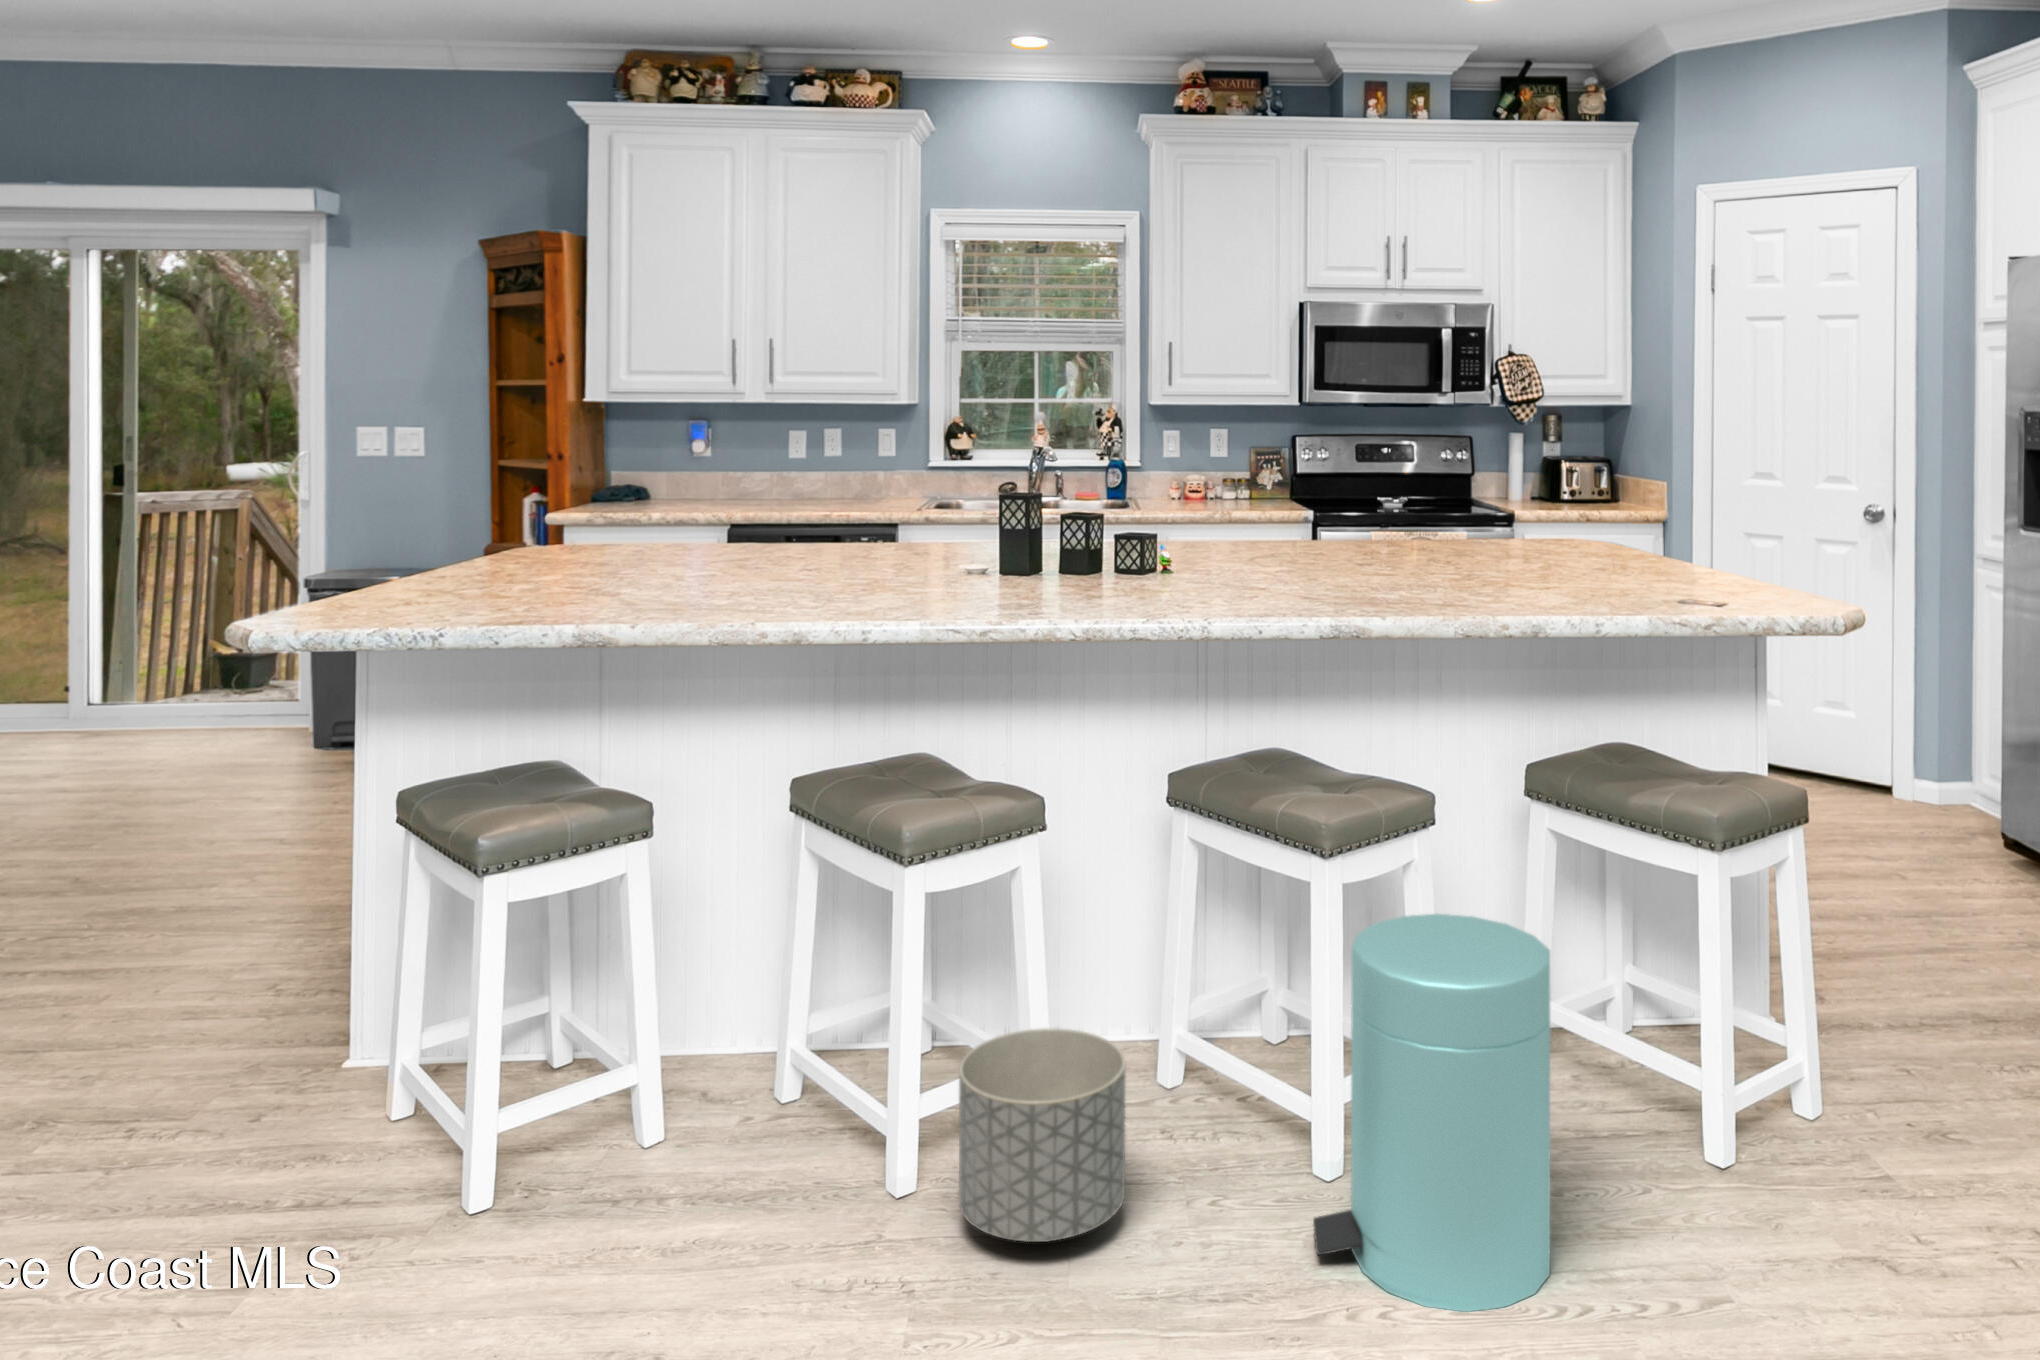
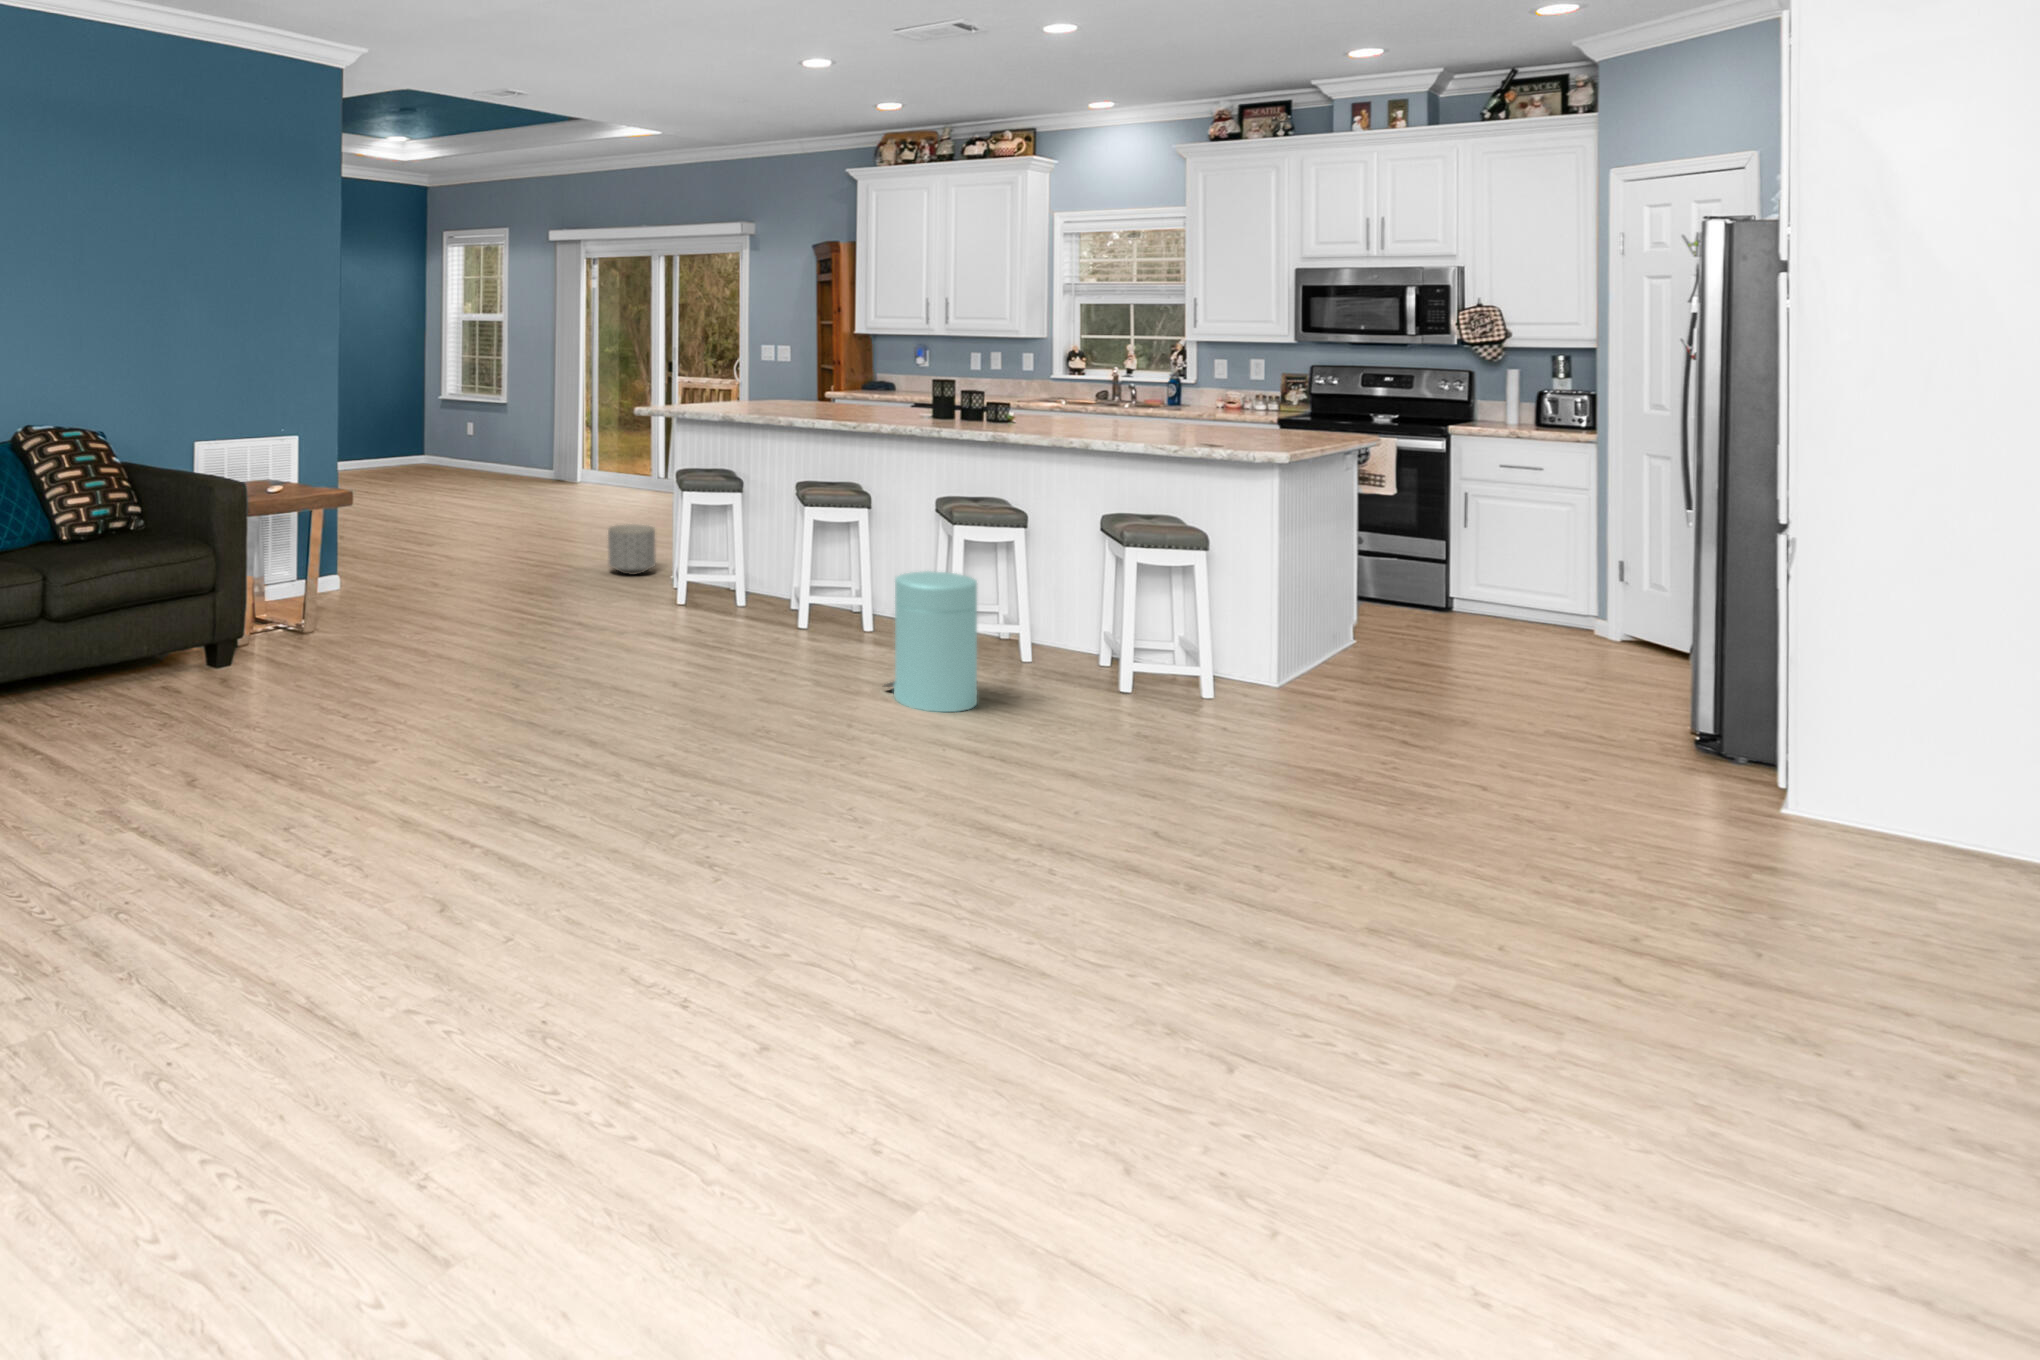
planter: present [959,1028,1125,1242] -> present [608,524,656,575]

